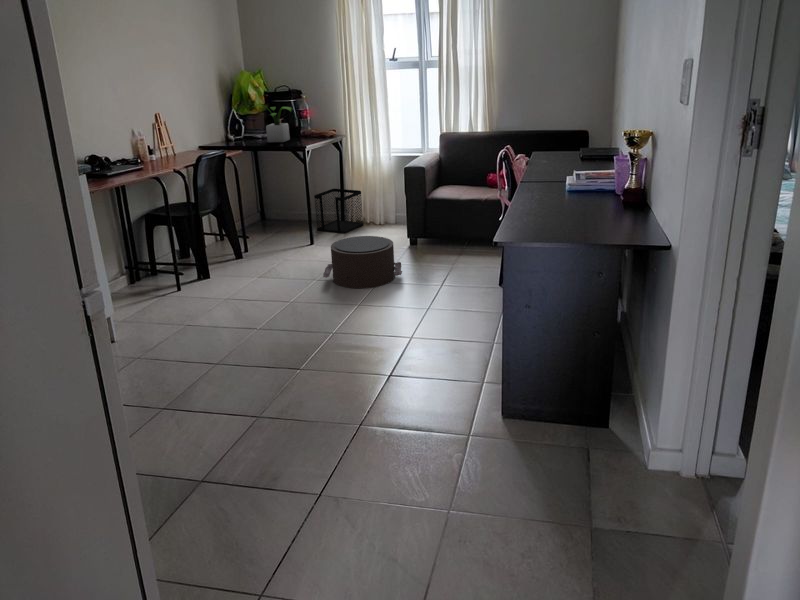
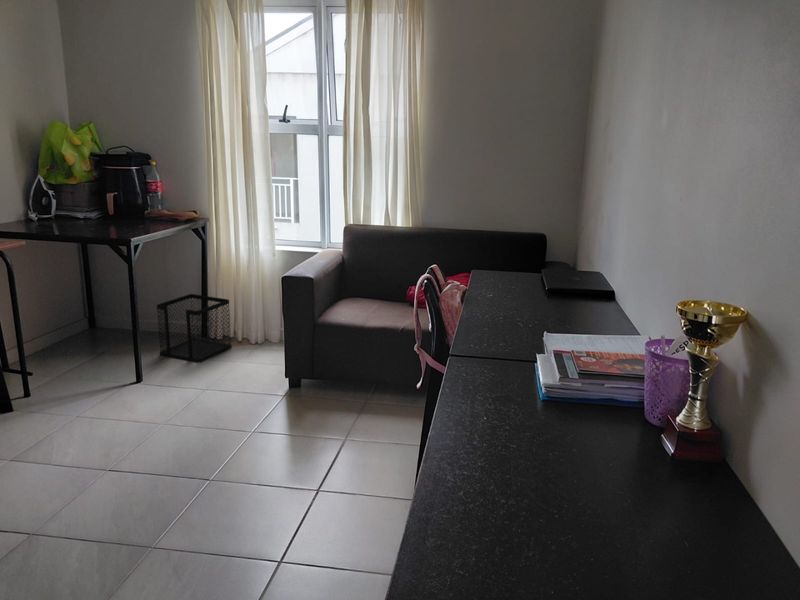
potted plant: present [266,107,292,142] -> none [53,170,128,227]
pouf: present [323,236,402,288] -> none [112,389,260,493]

